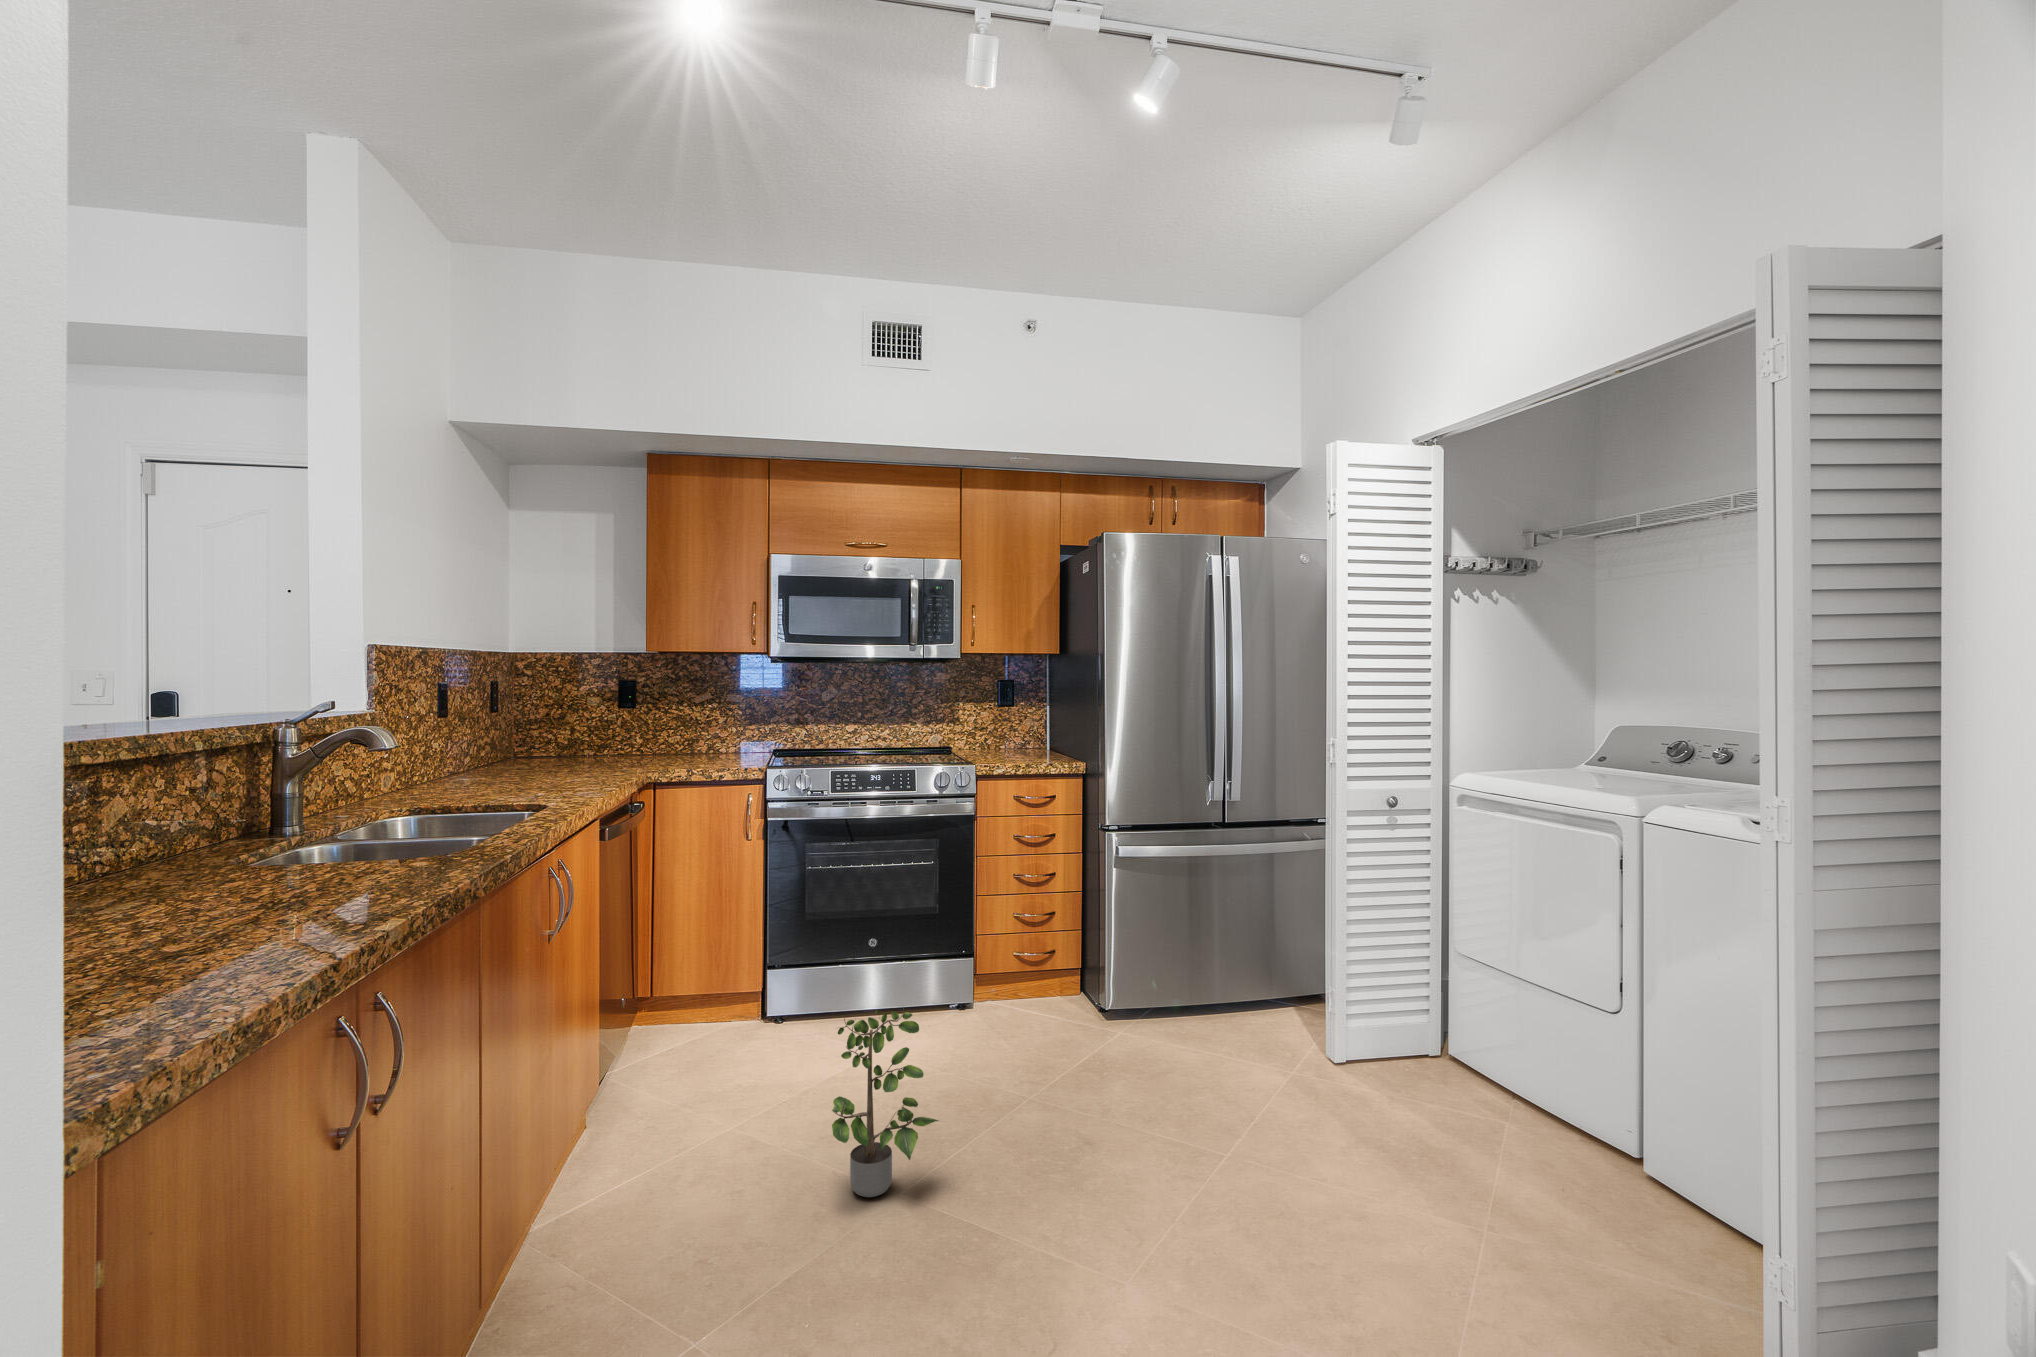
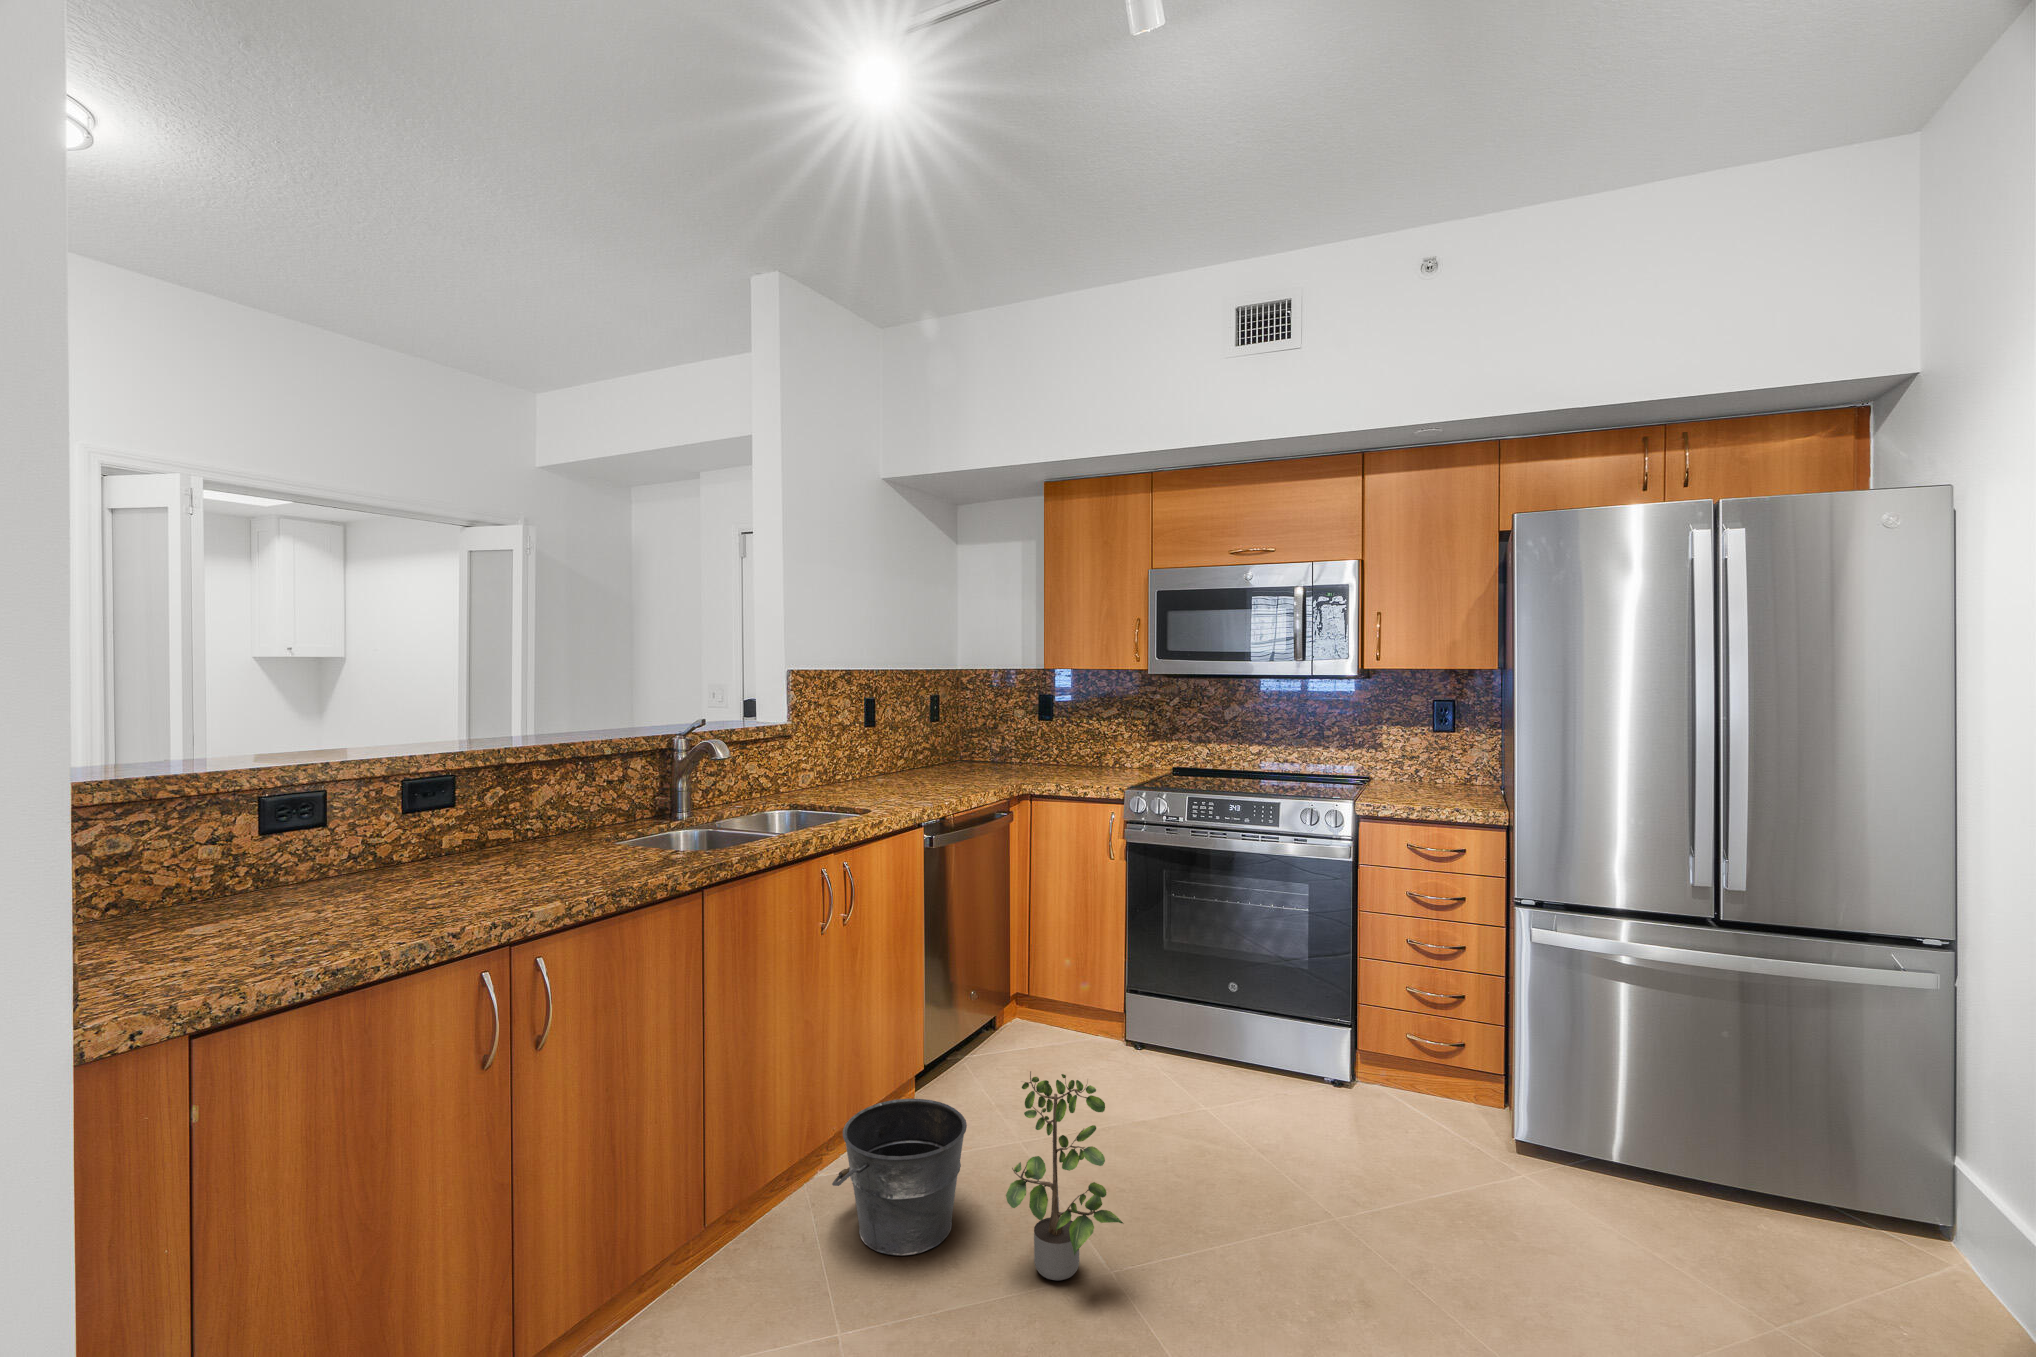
bucket: none [622,1083,769,1245] -> present [832,1099,967,1256]

